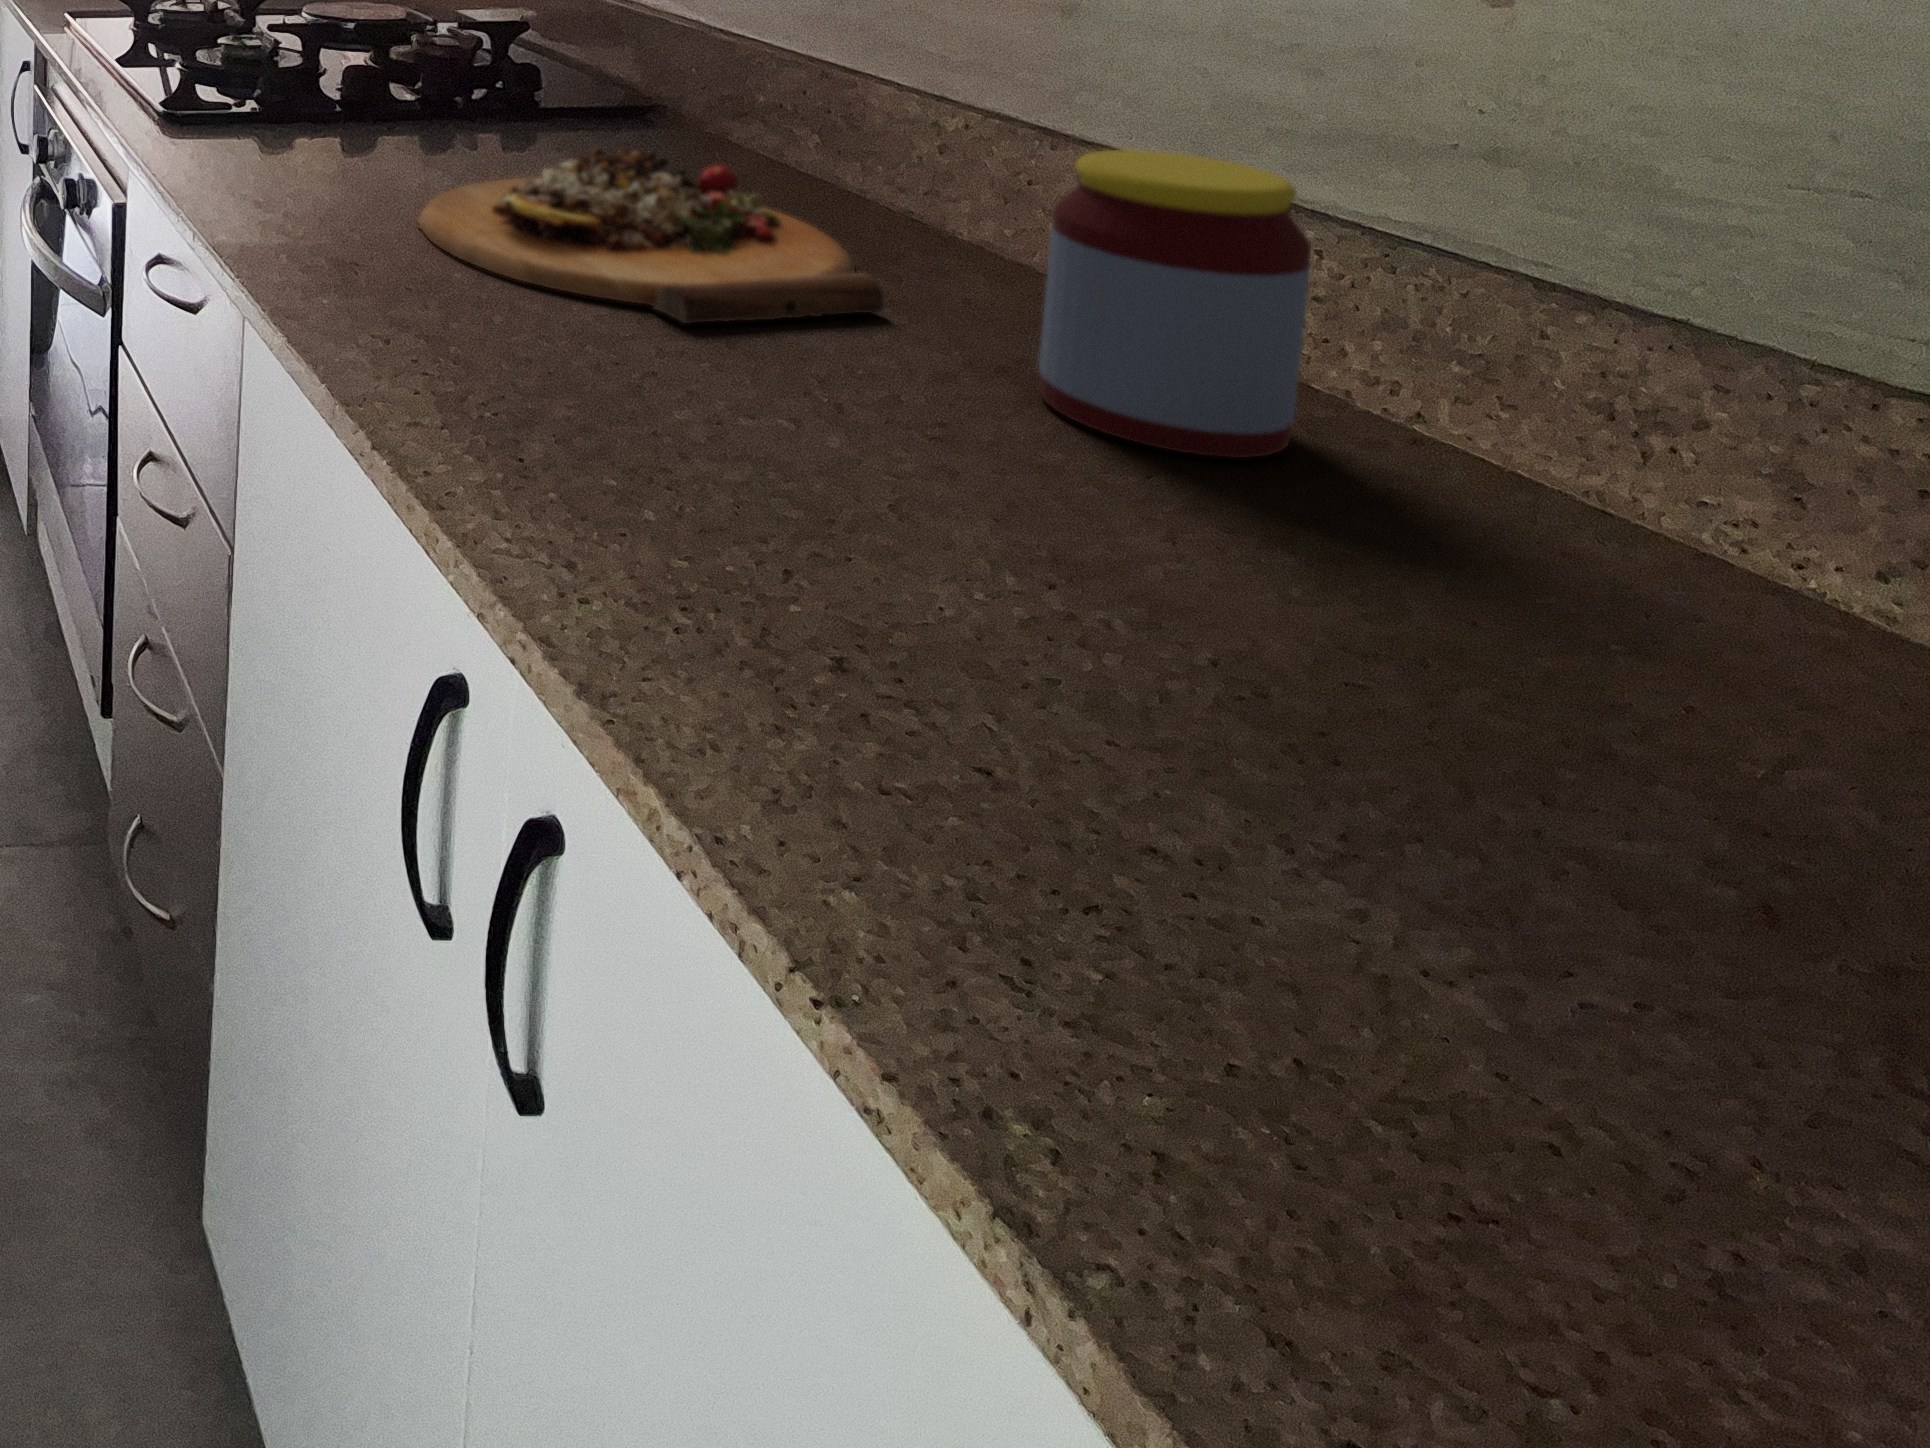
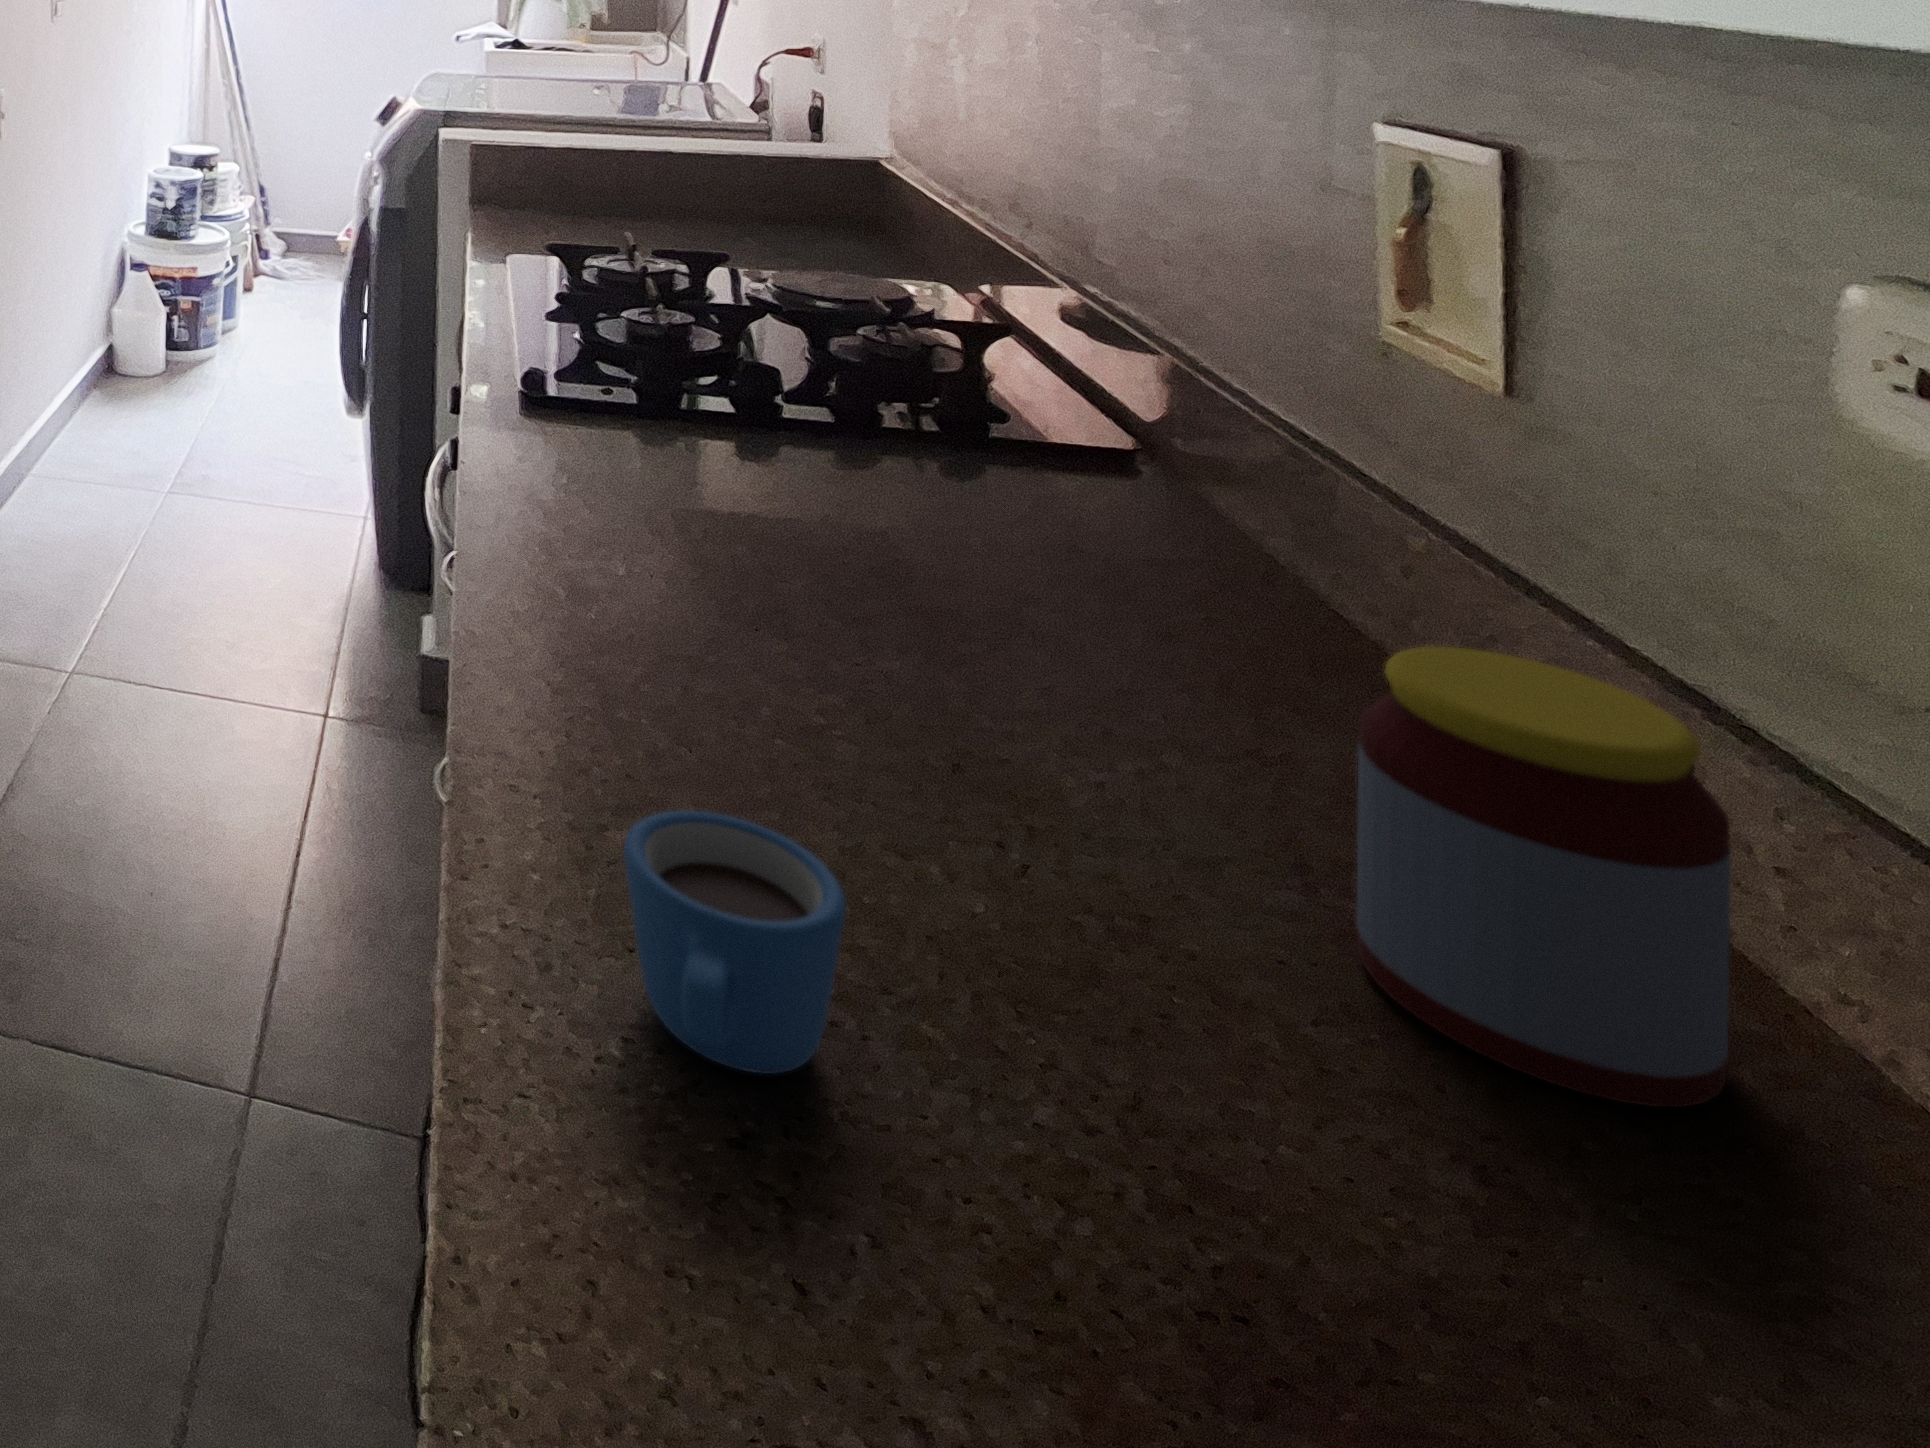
cutting board: present [418,147,884,323] -> none [704,513,1254,787]
mug: none [635,369,846,580] -> present [624,811,846,1074]

